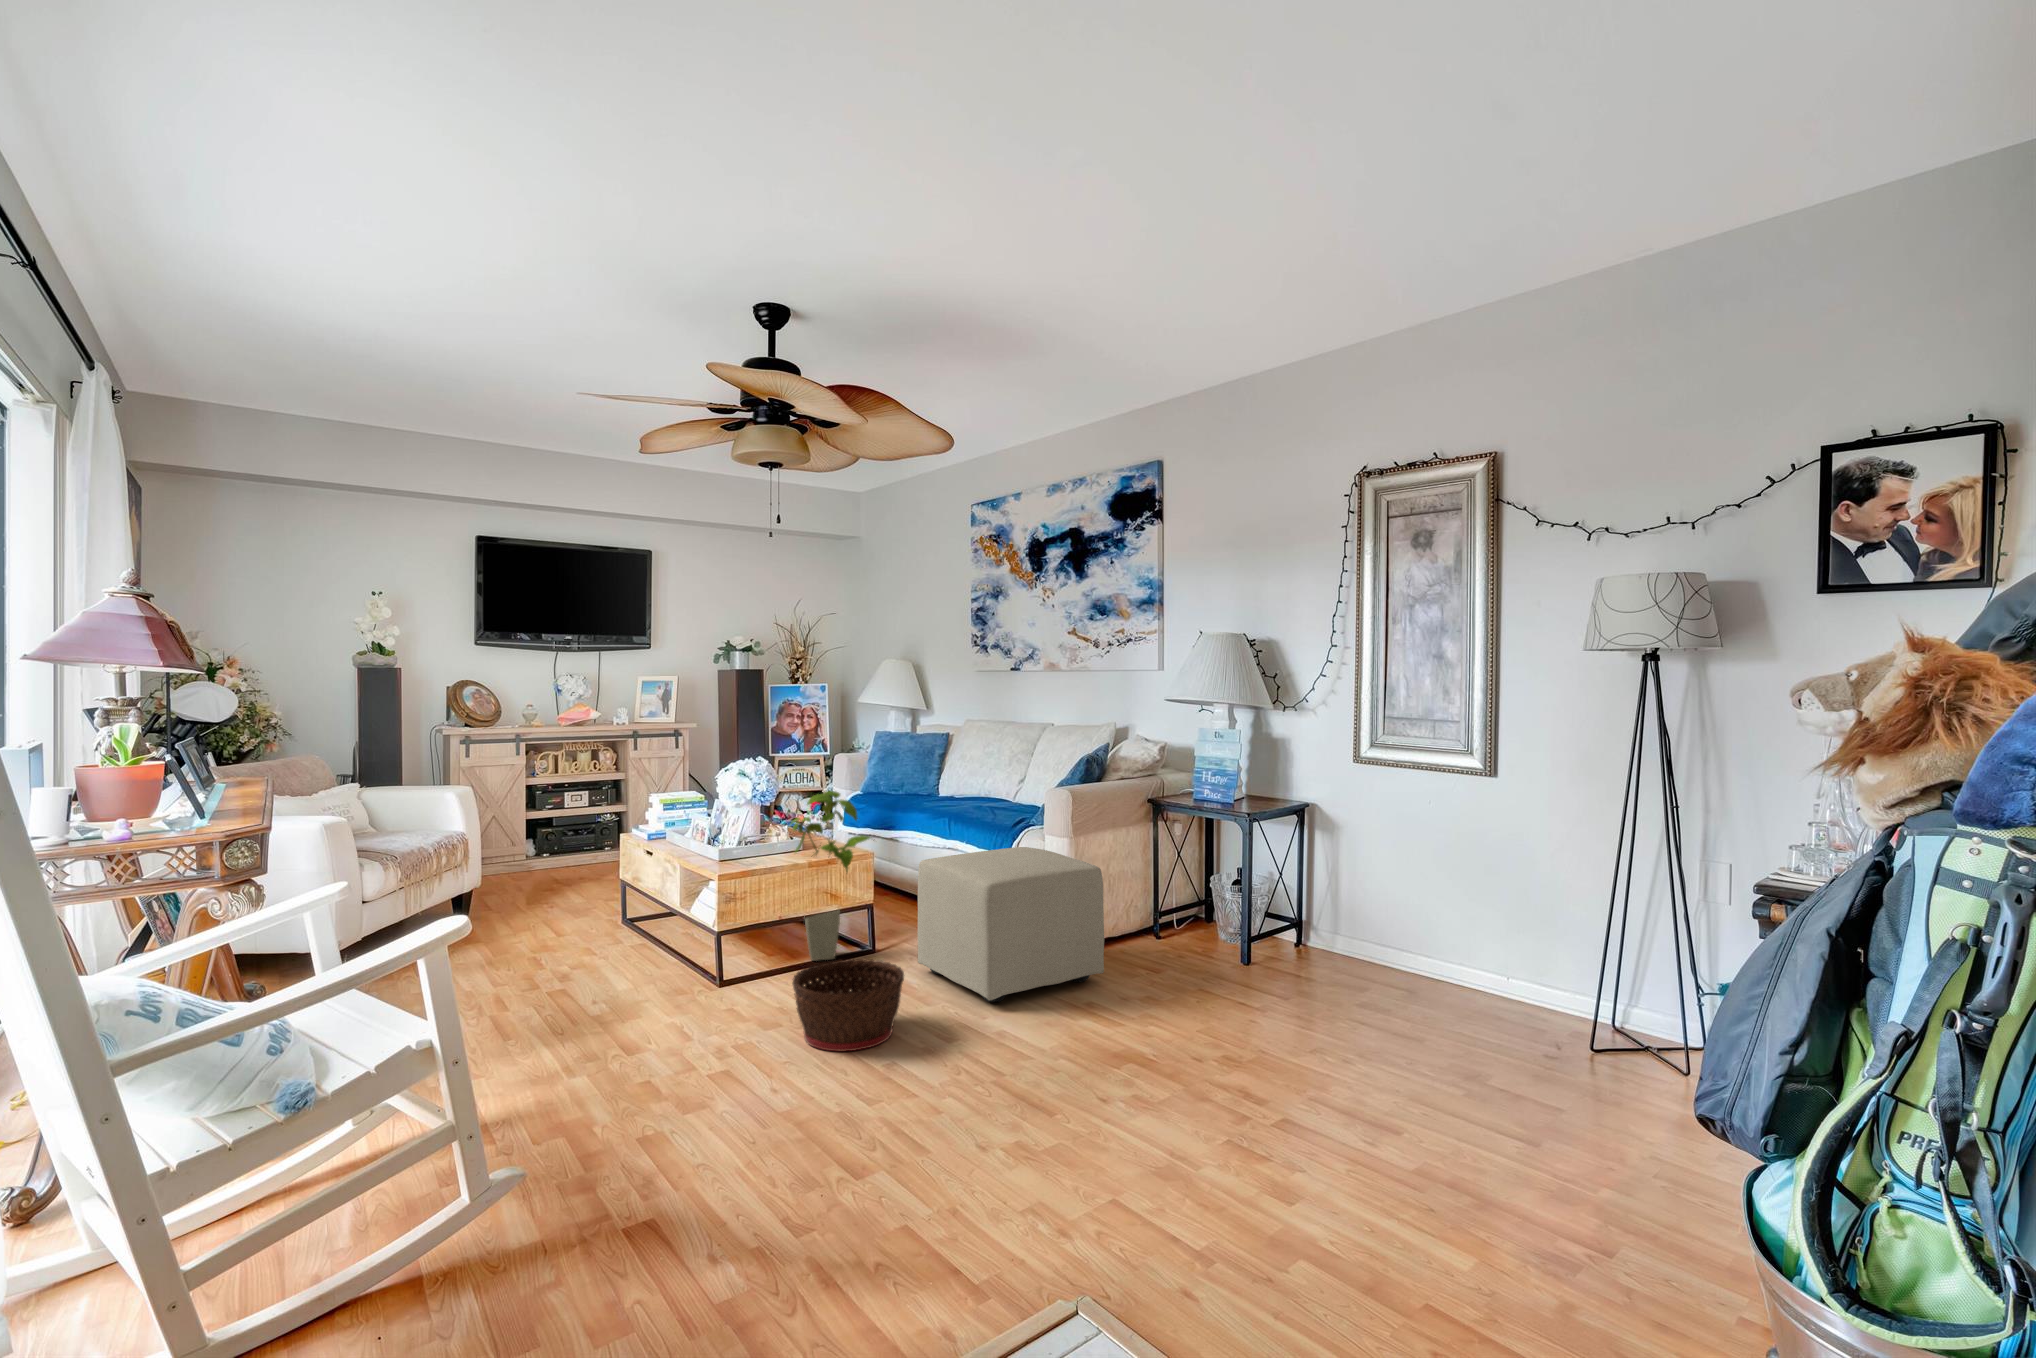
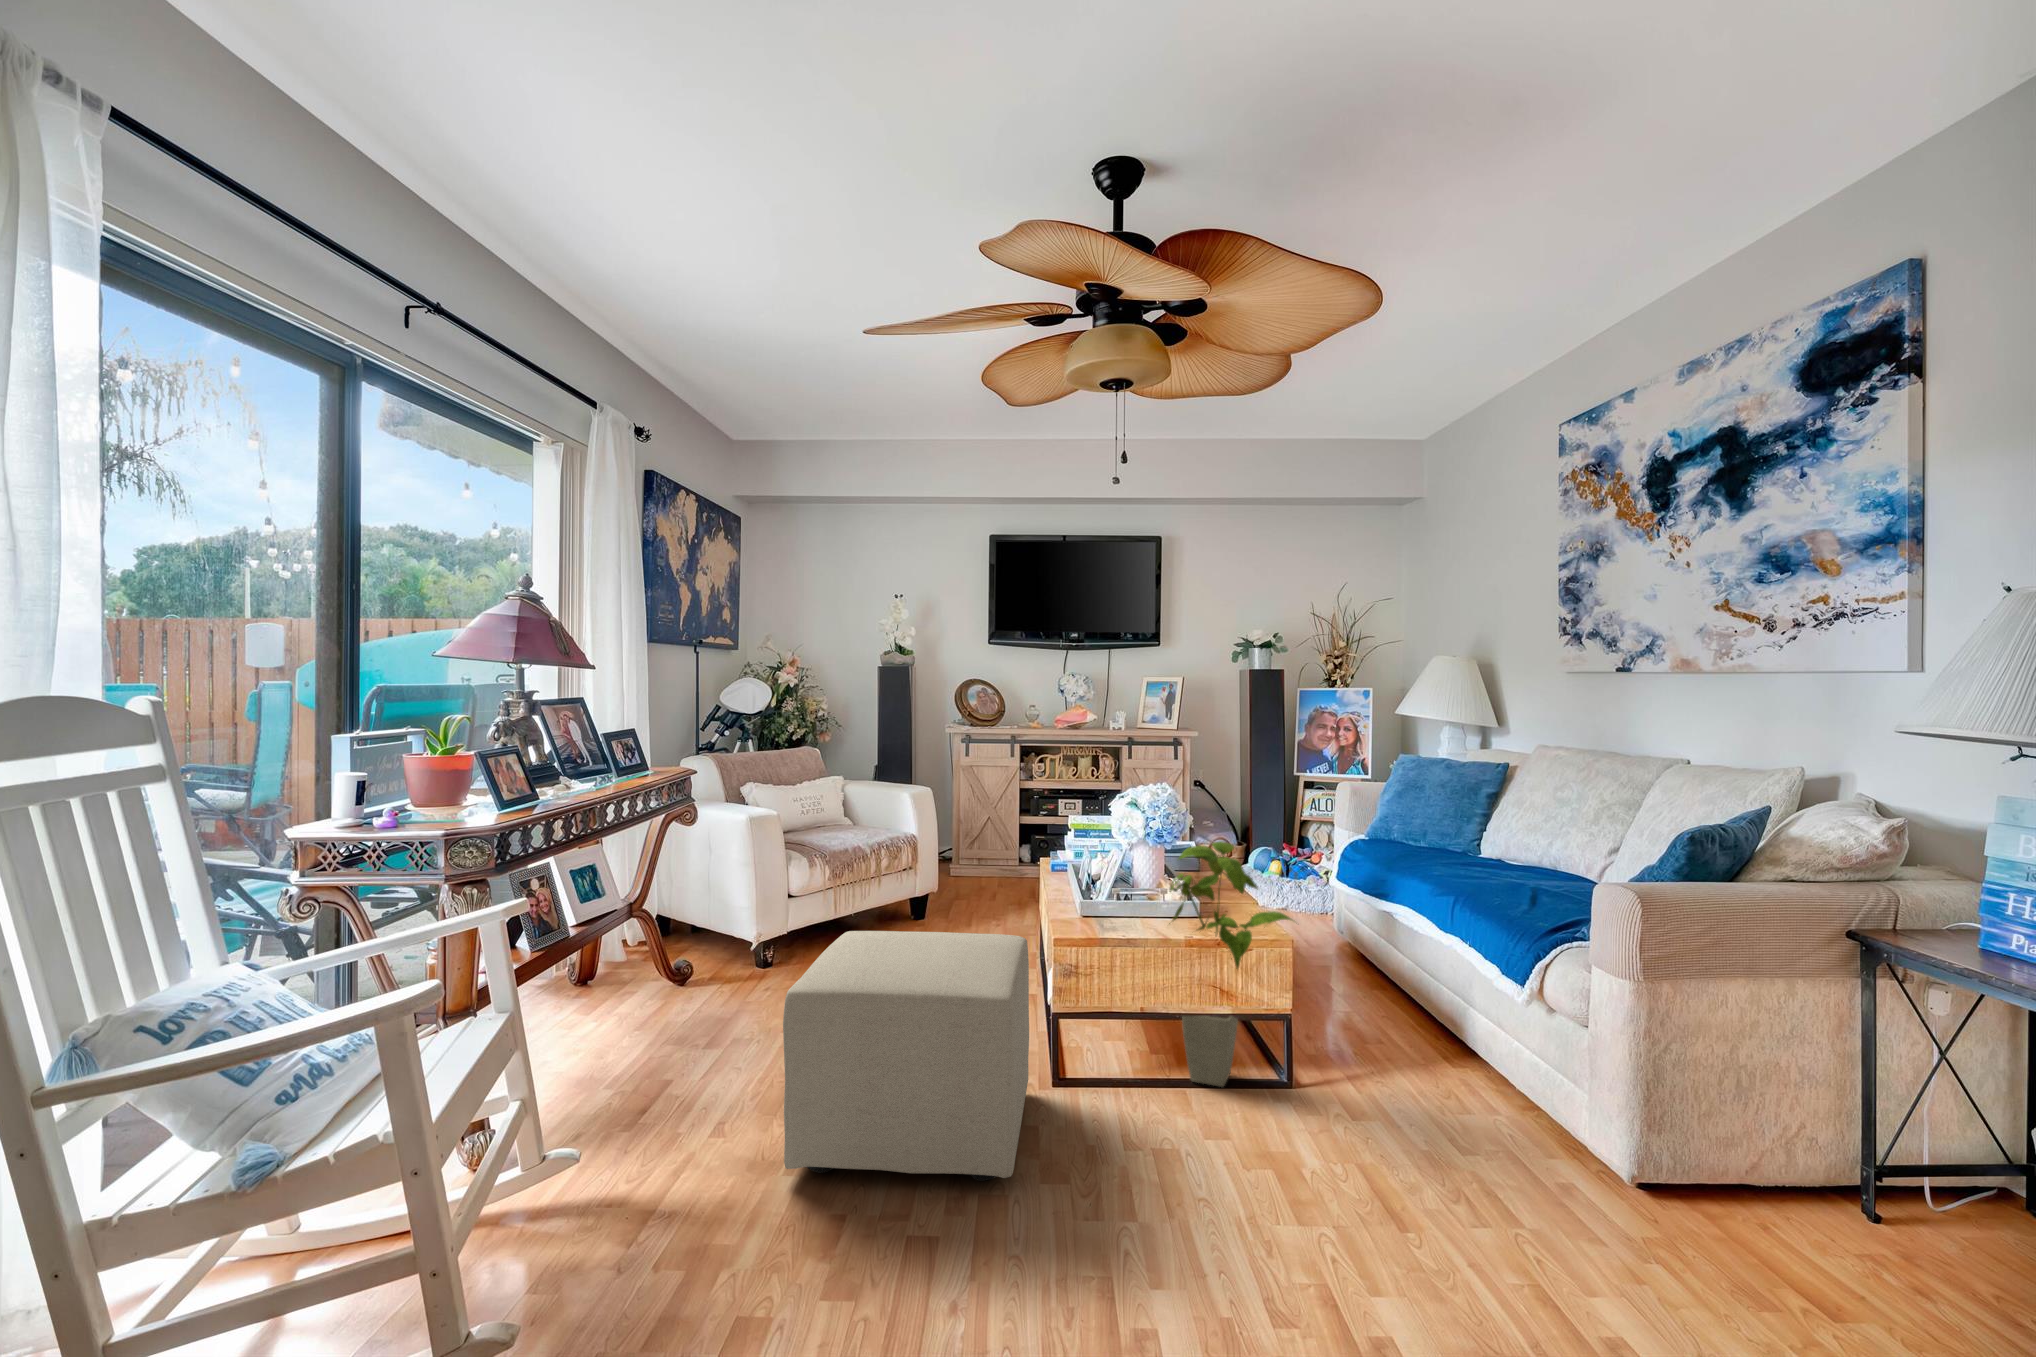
ottoman: present [918,847,1104,1002] -> present [783,931,1029,1181]
basket: present [792,959,904,1051] -> none [1043,1114,1223,1296]

